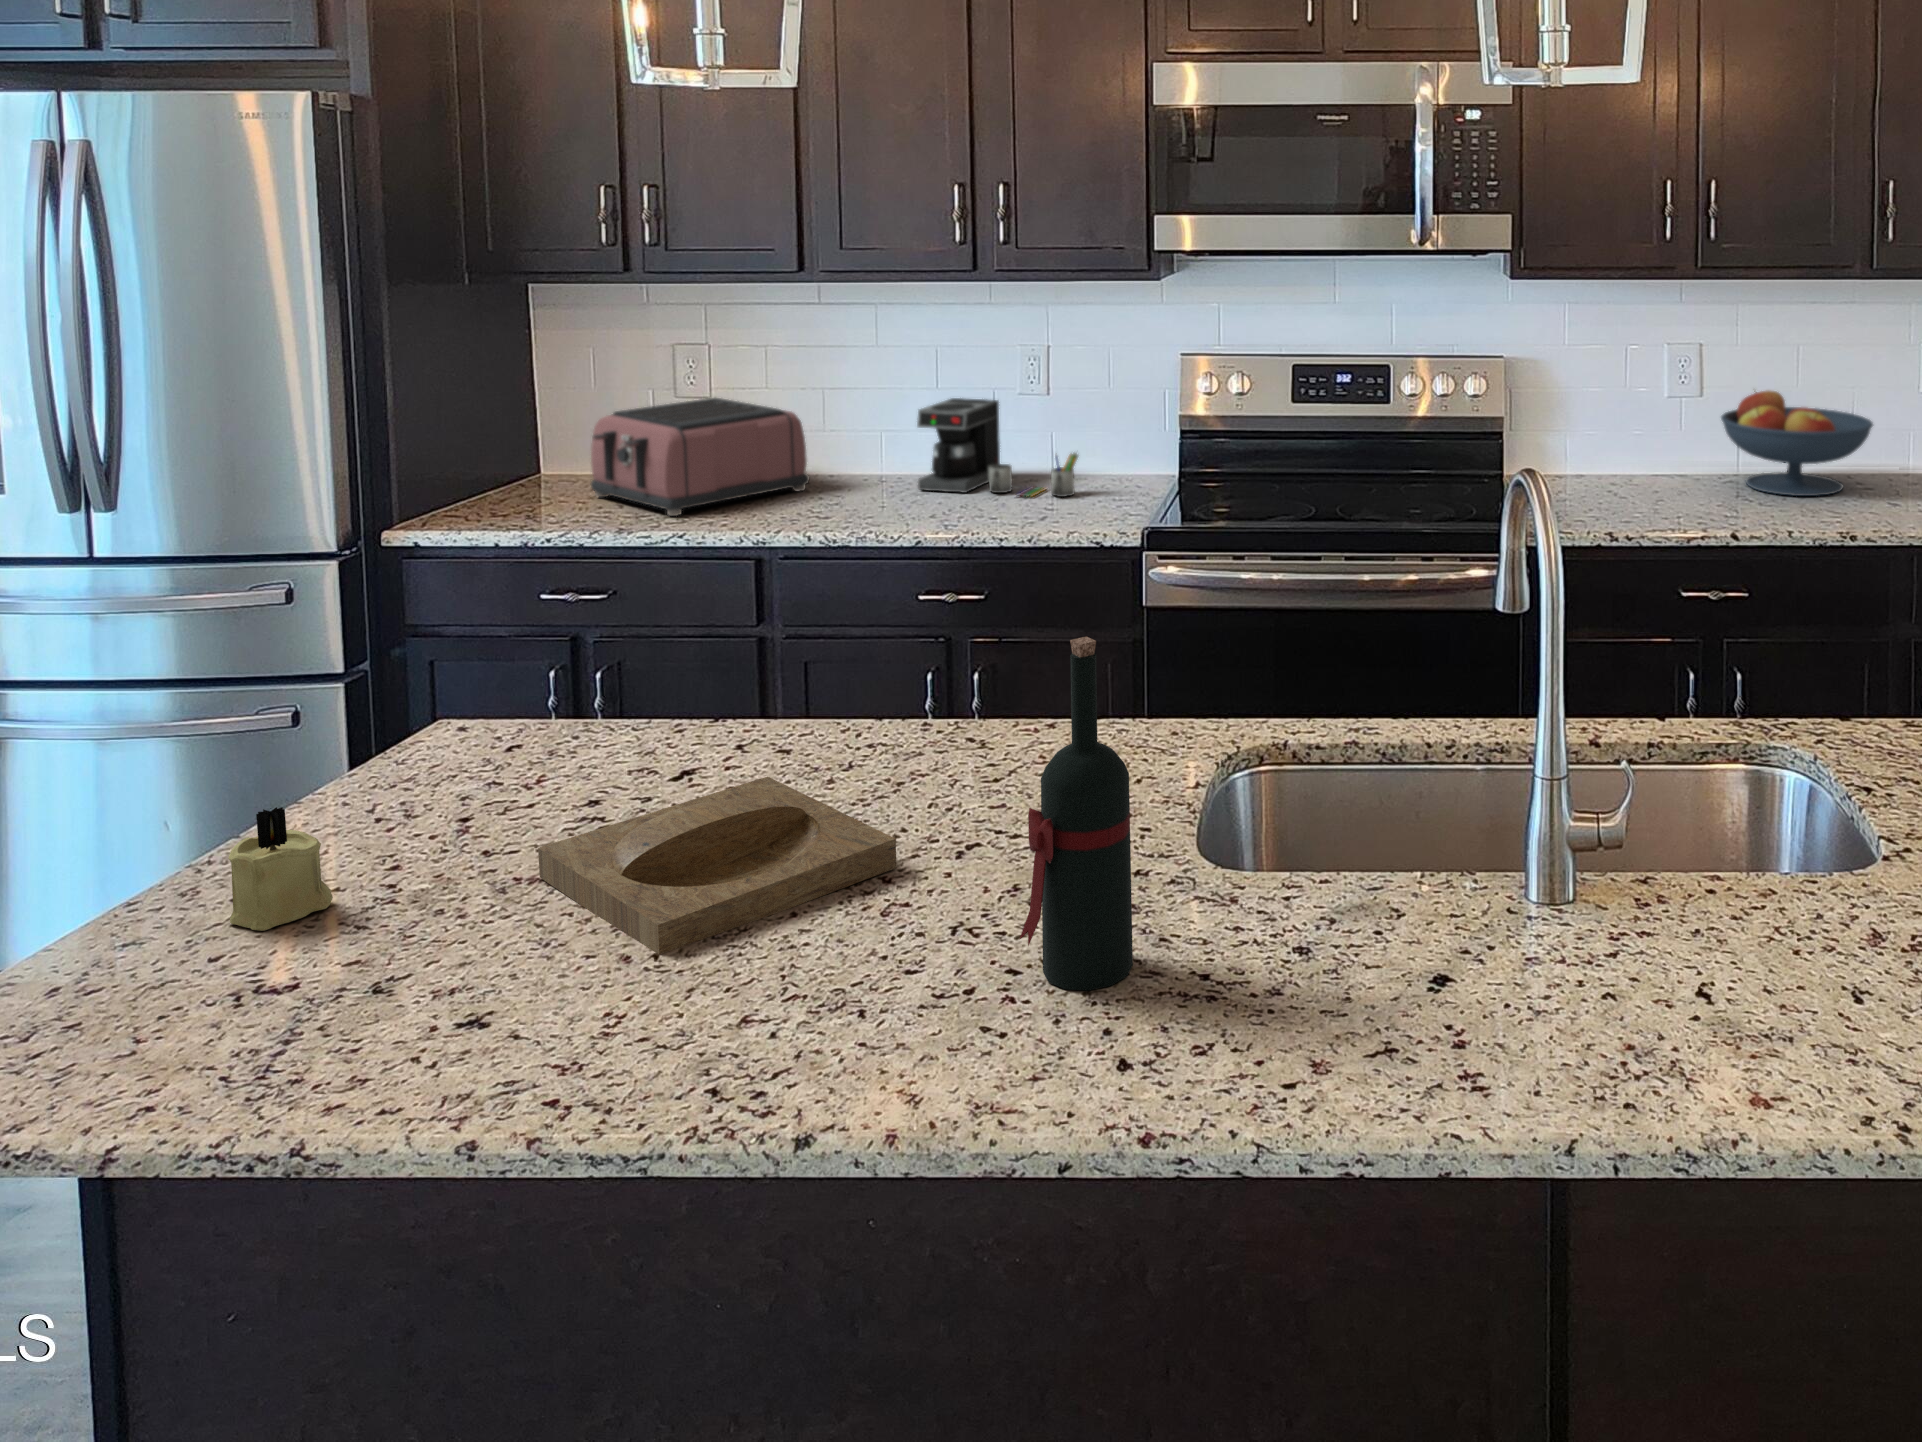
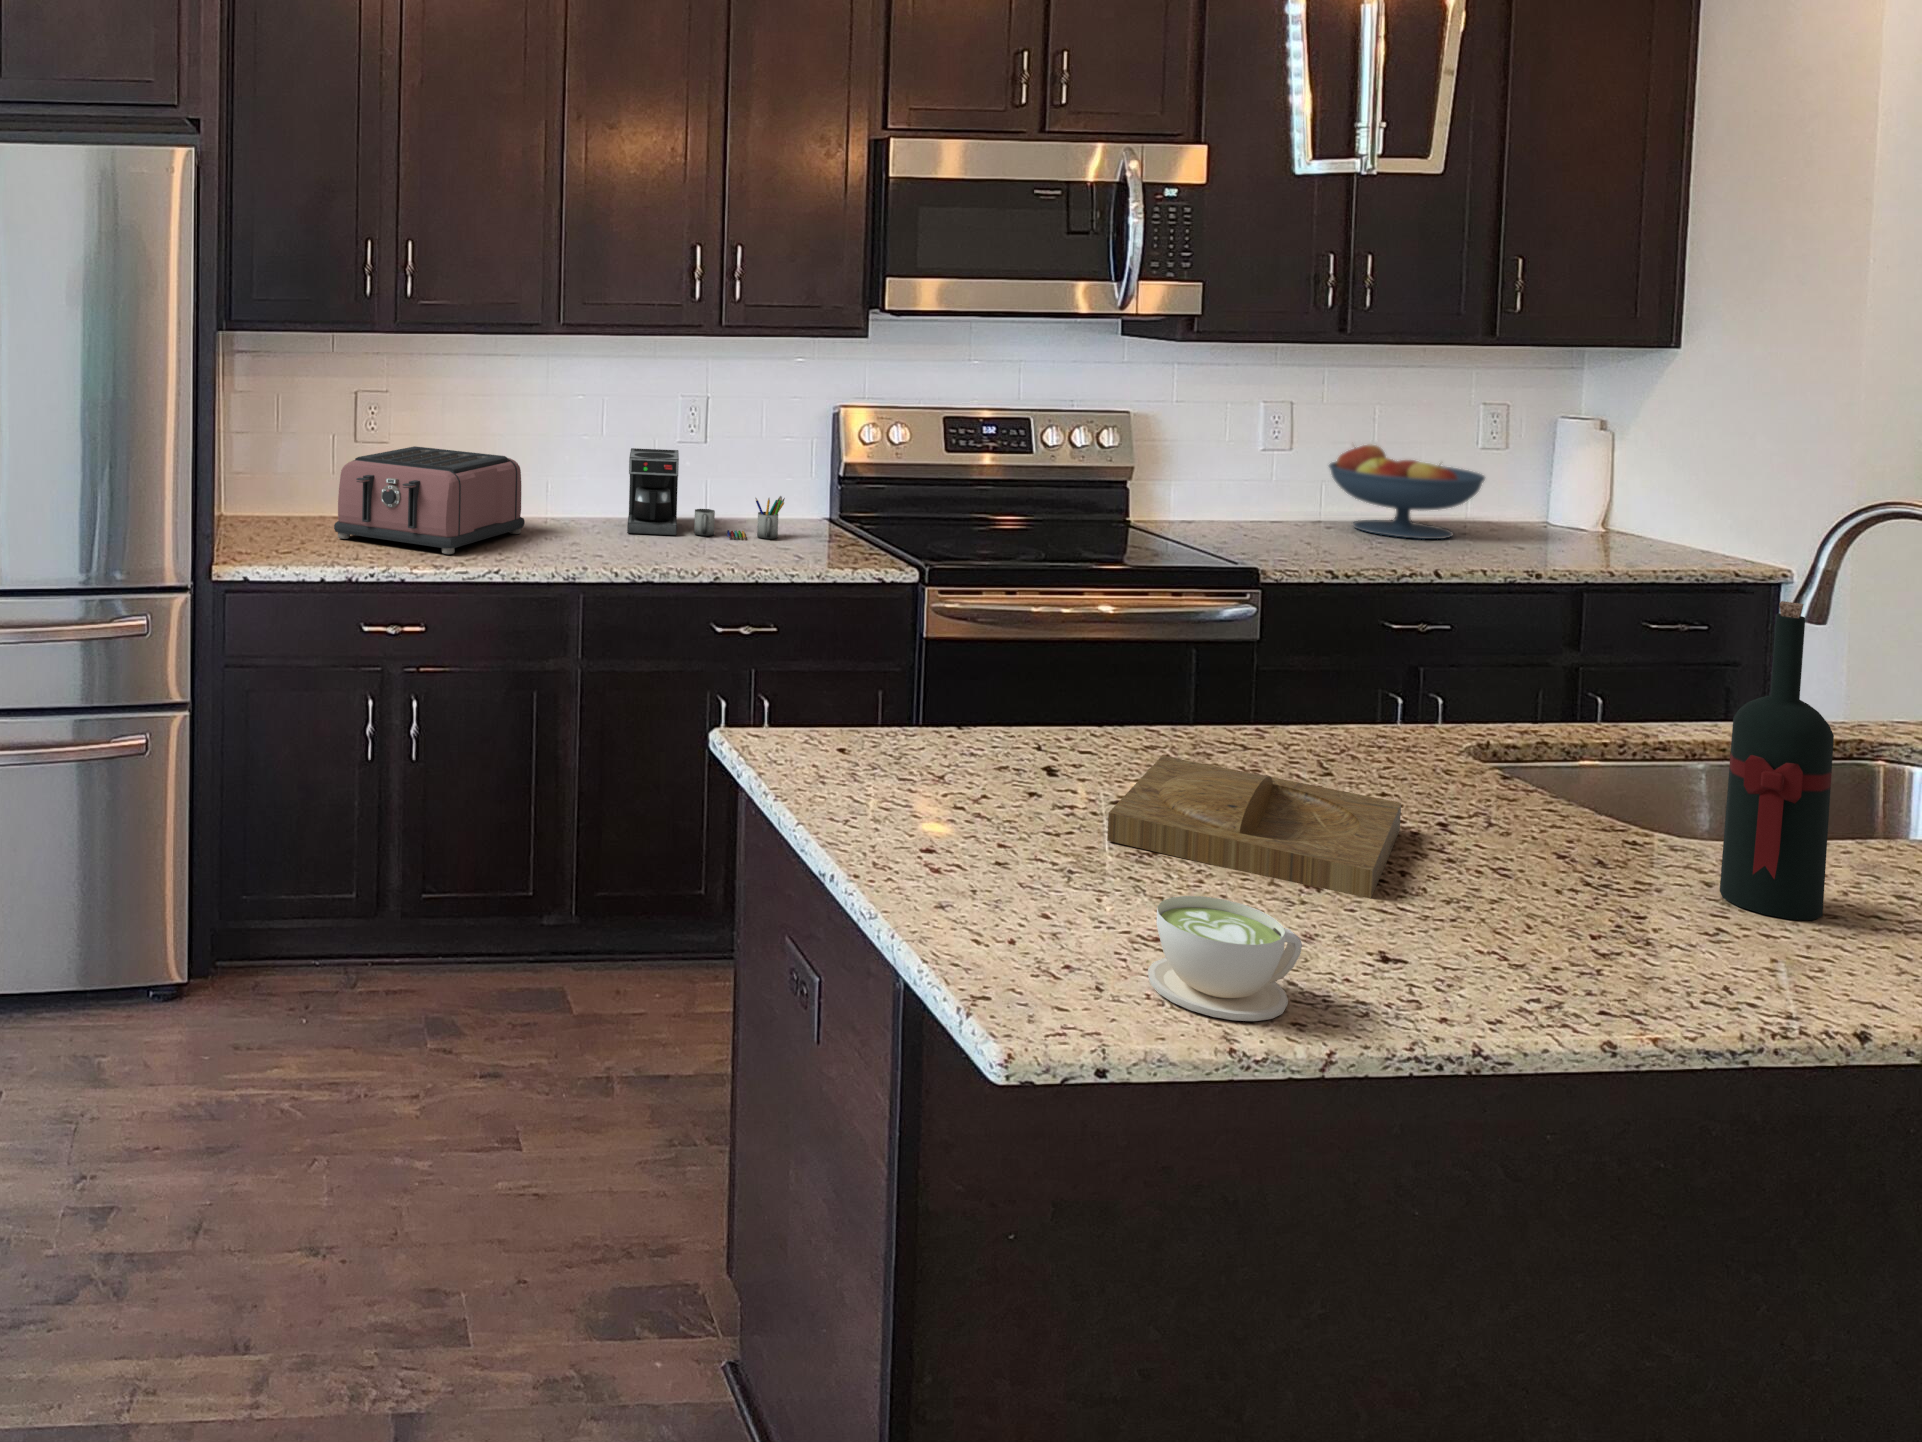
candle: present [228,807,333,931] -> none [915,770,989,885]
coffee cup: none [108,963,274,1108] -> present [1148,896,1302,1021]

